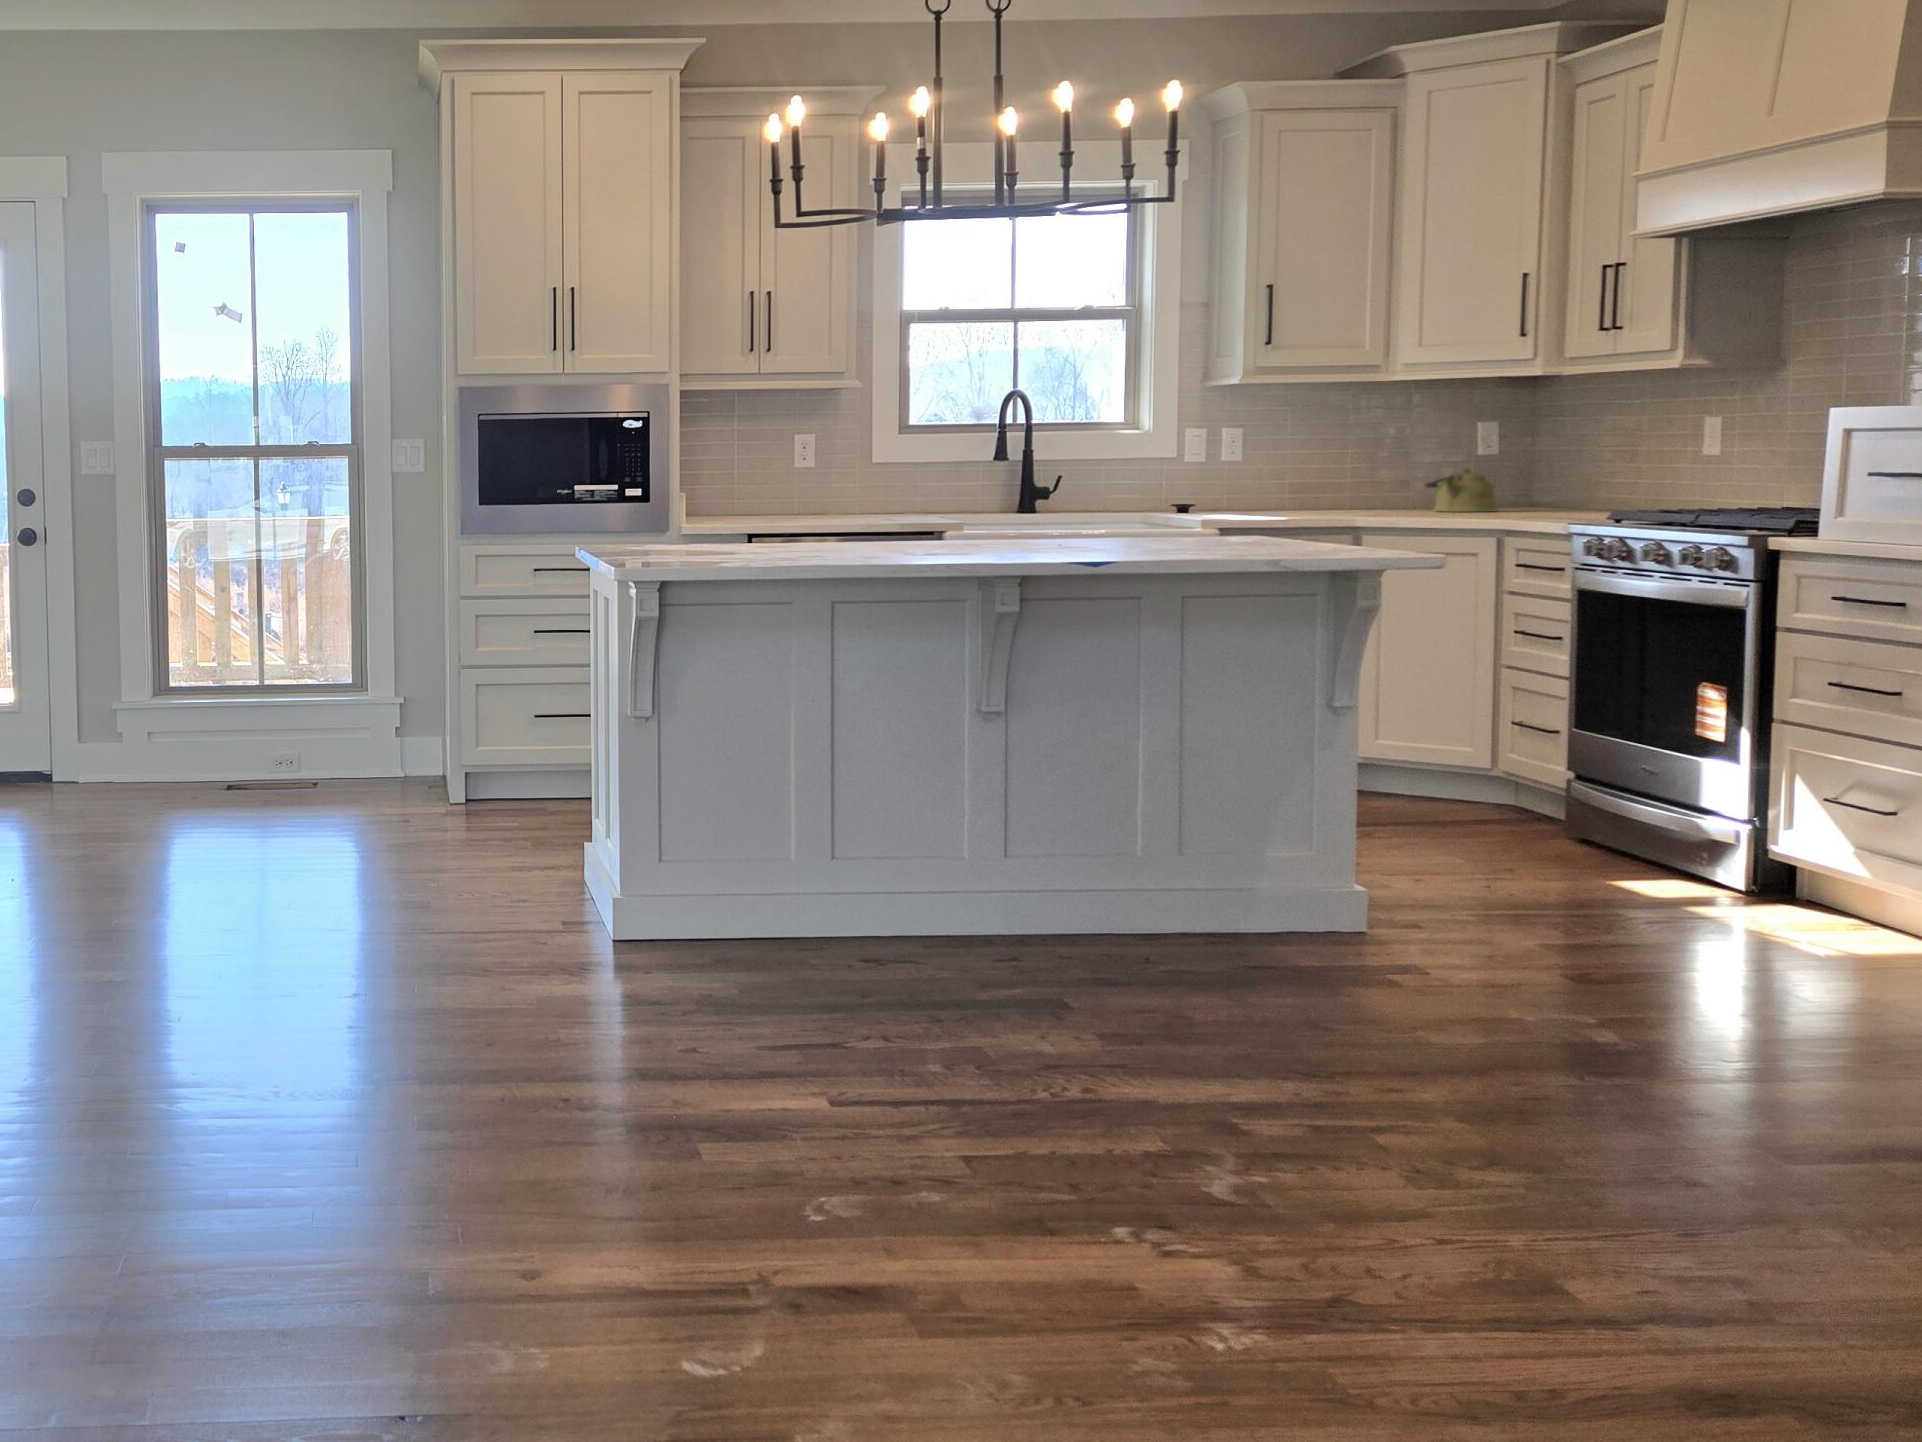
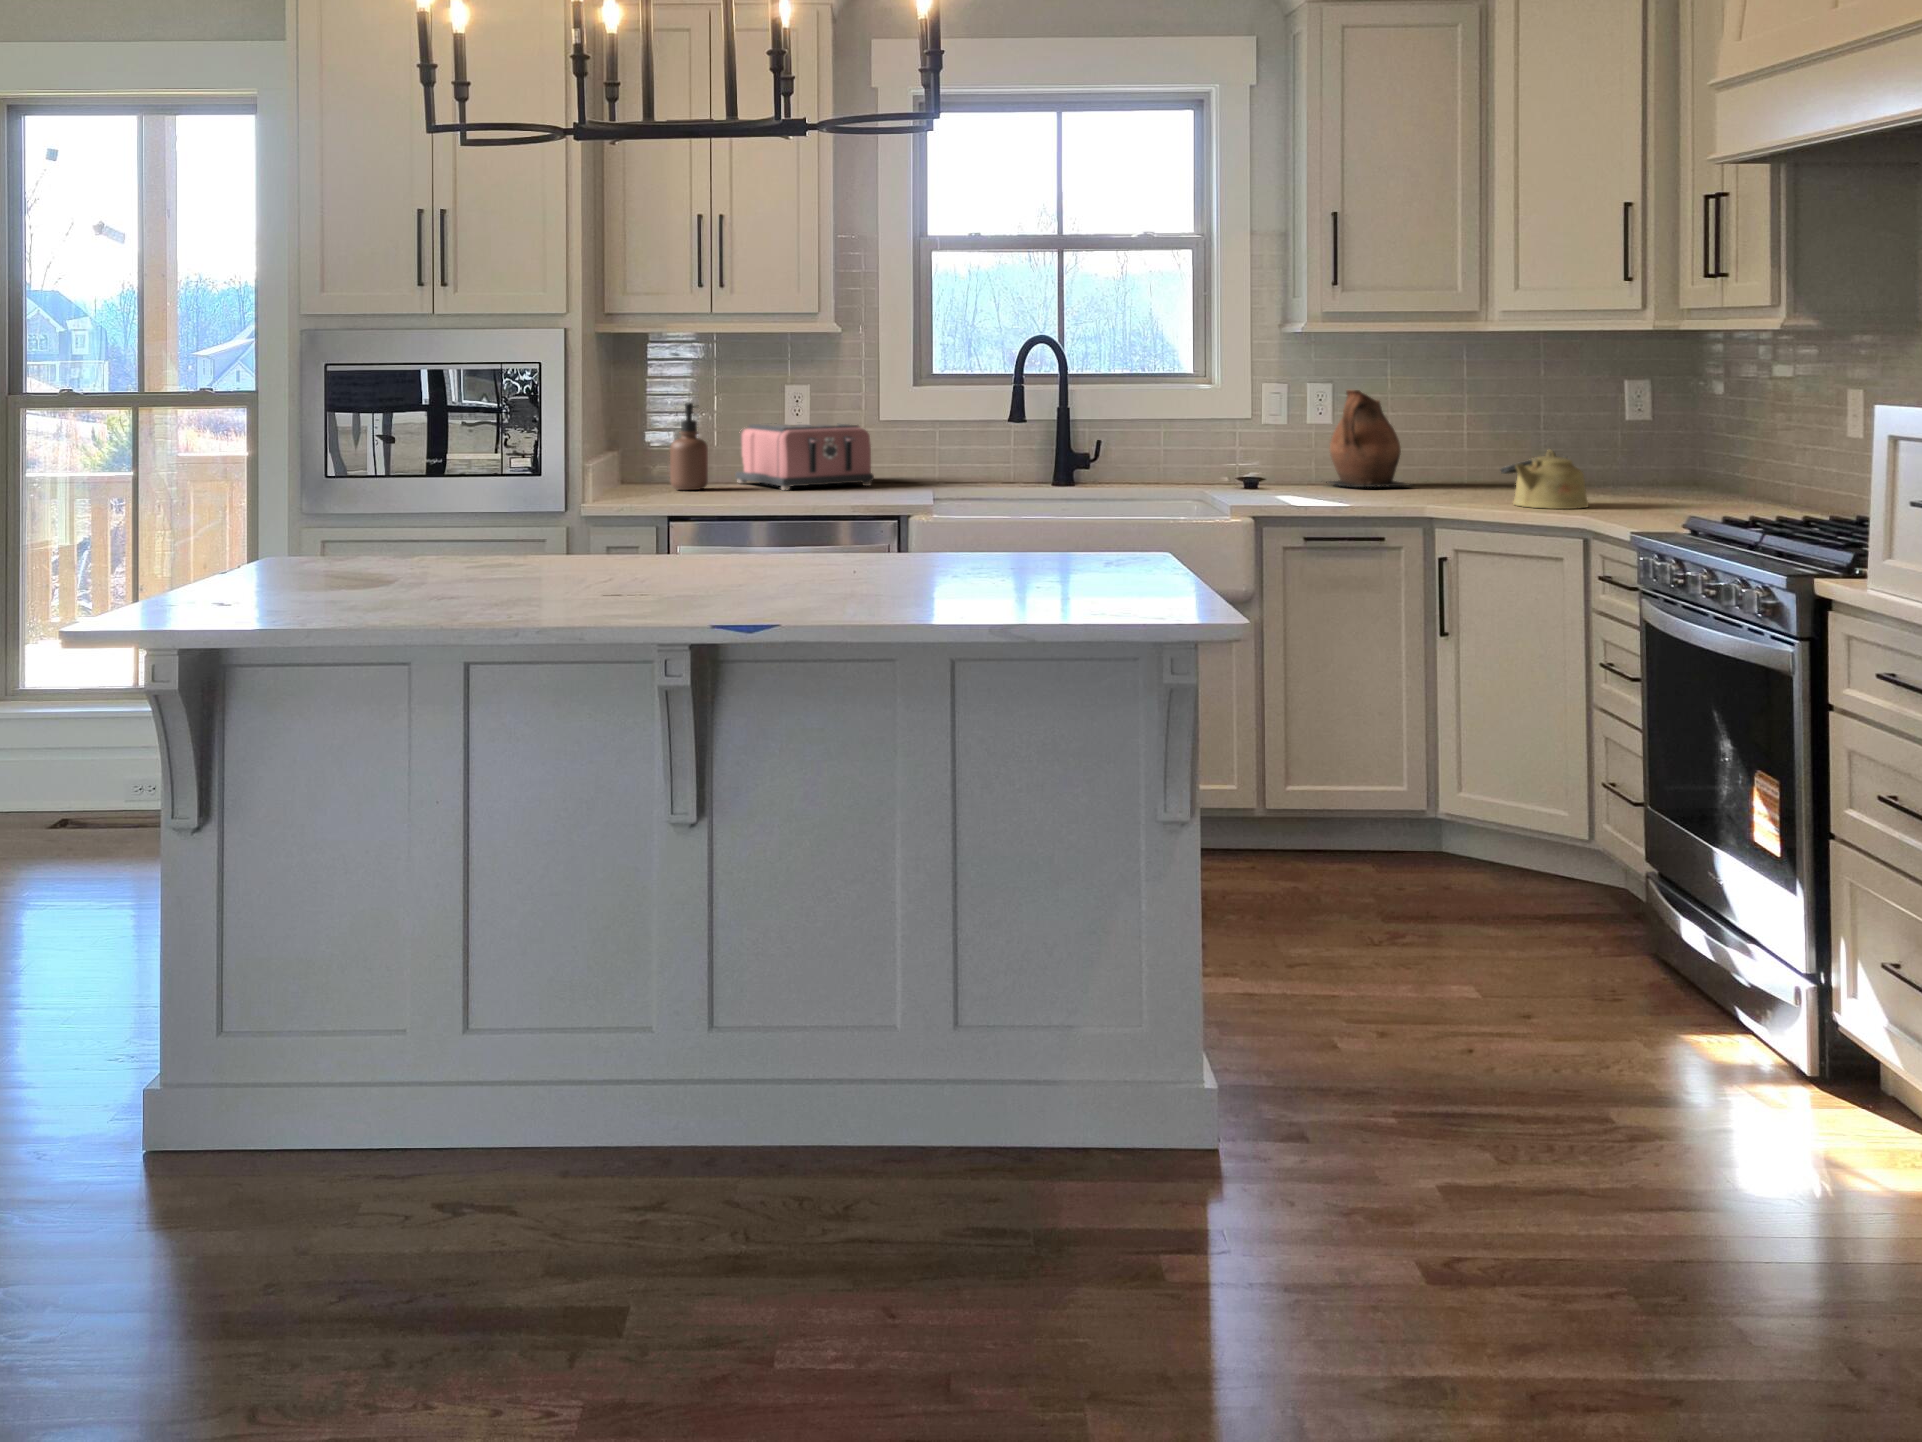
ceramic pitcher: none [1238,431,1320,509] -> present [1326,390,1412,487]
soap dispenser: none [720,446,751,517] -> present [670,403,708,490]
toaster: none [754,465,877,516] -> present [735,424,874,490]

